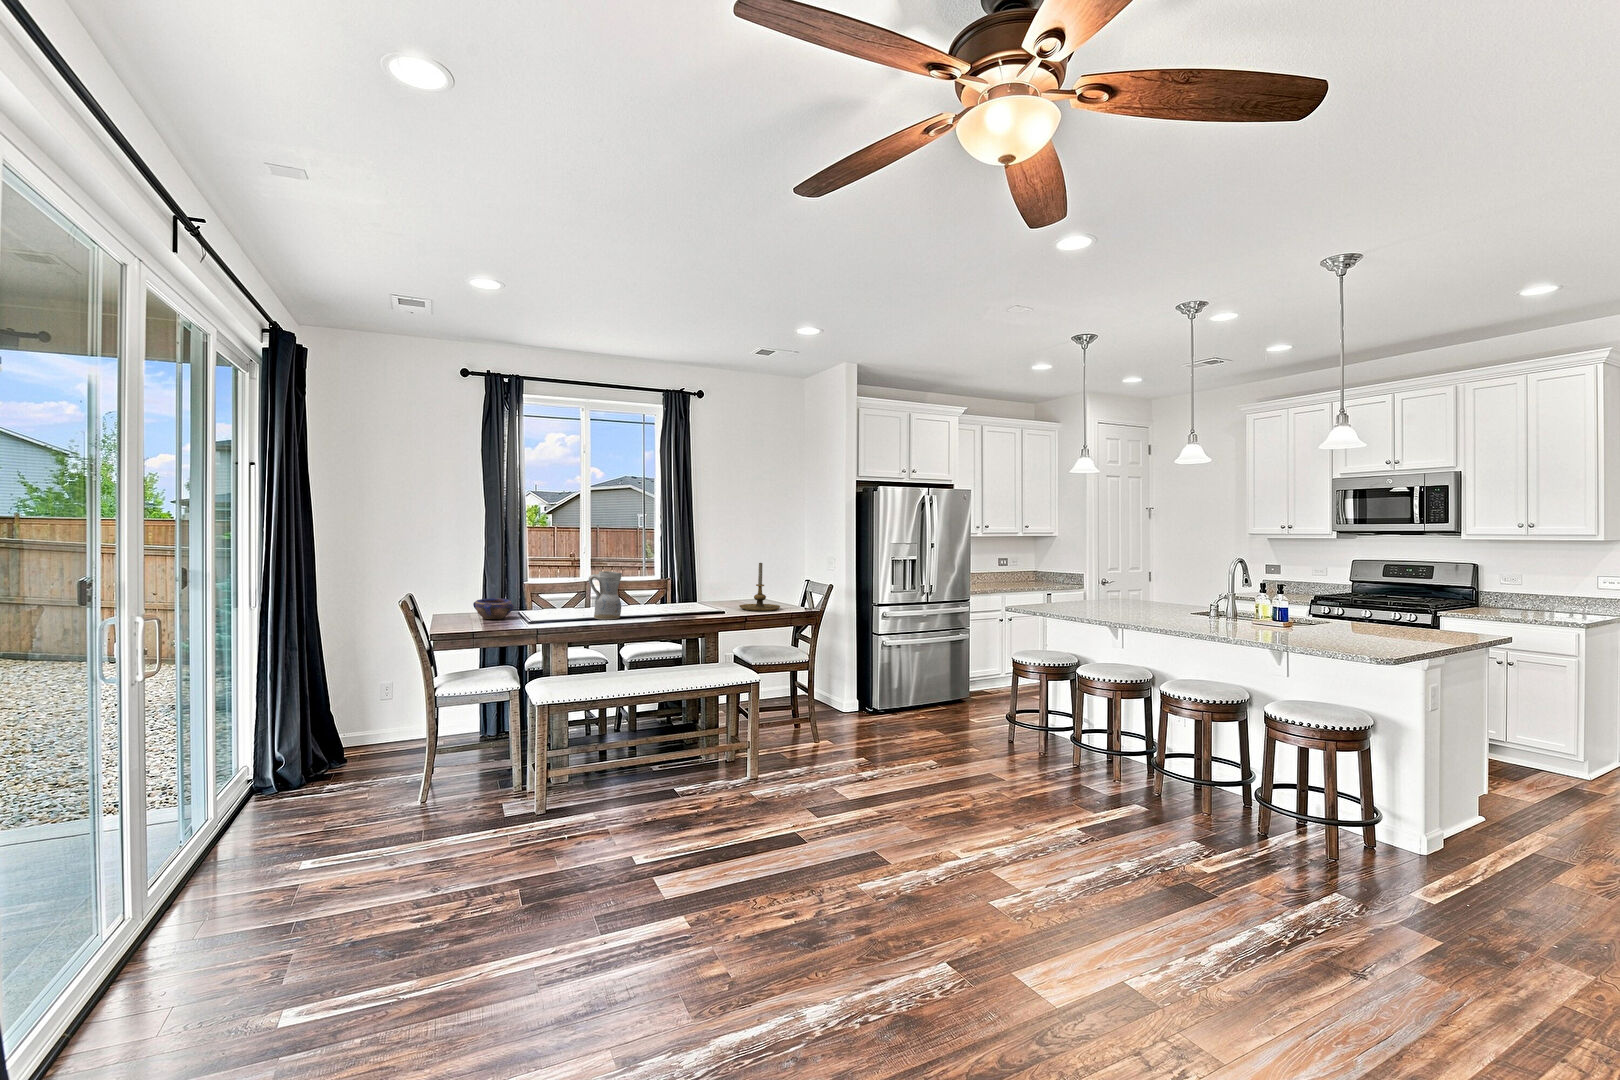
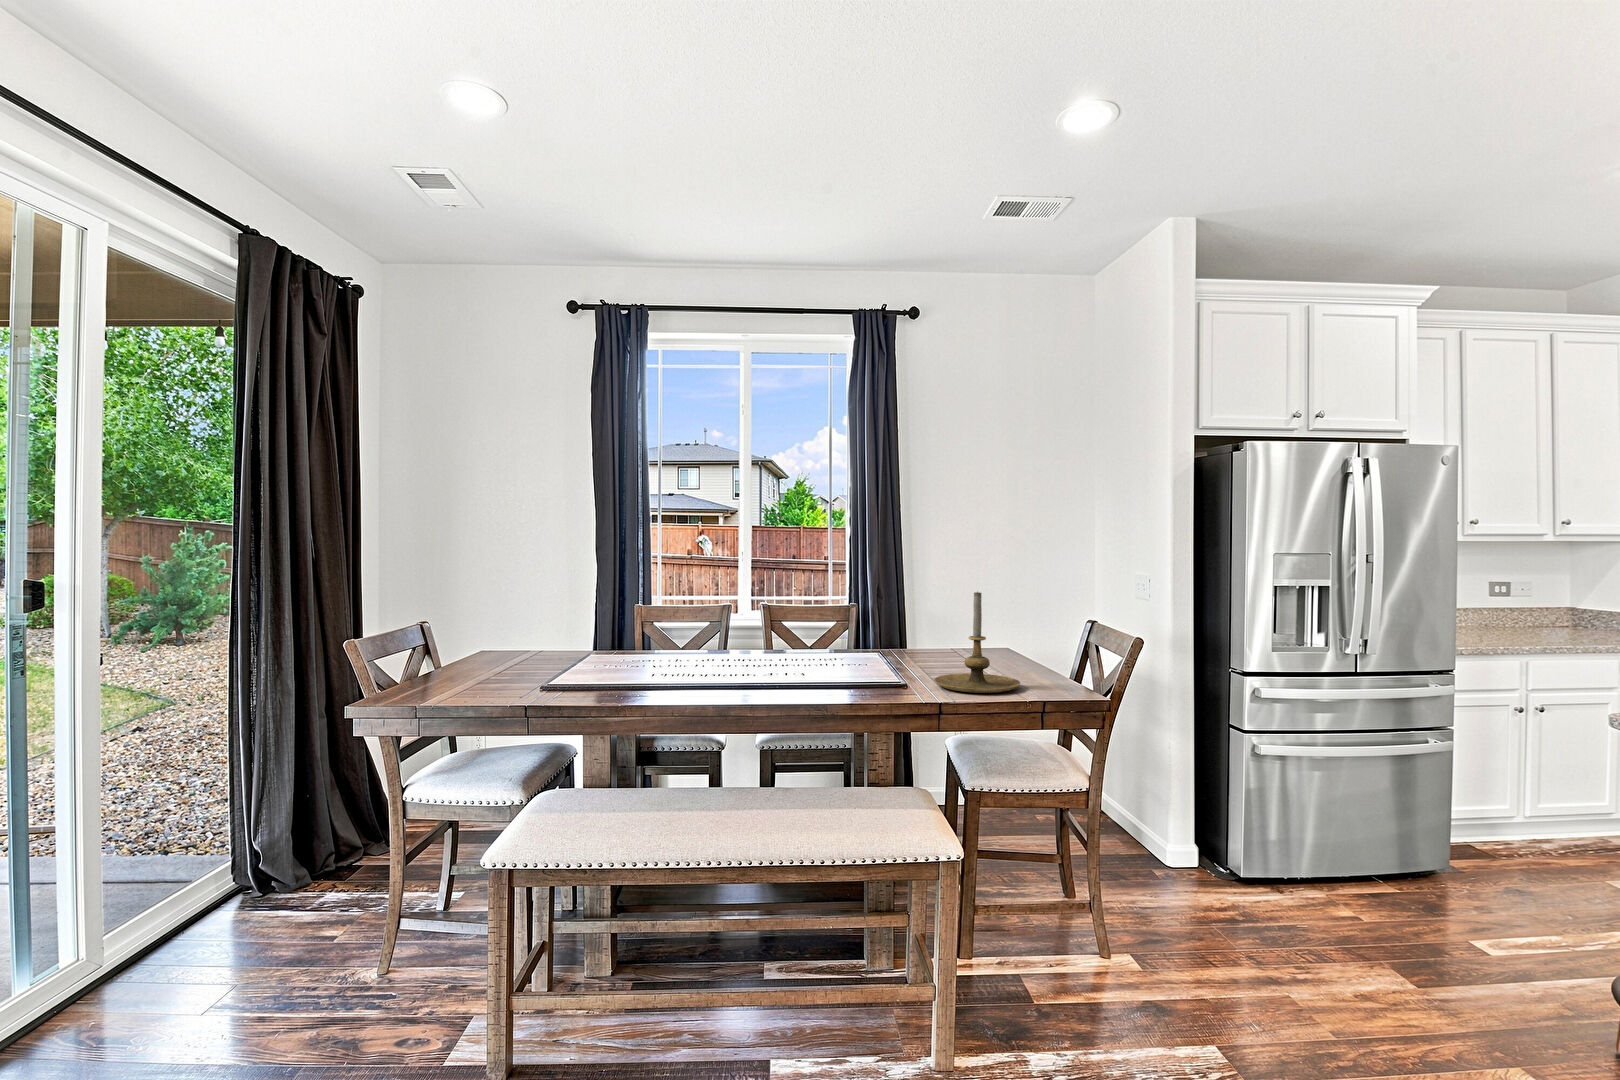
ceramic pitcher: present [589,571,622,620] -> none [615,607,679,704]
bowl: present [473,598,514,619] -> none [433,652,501,691]

